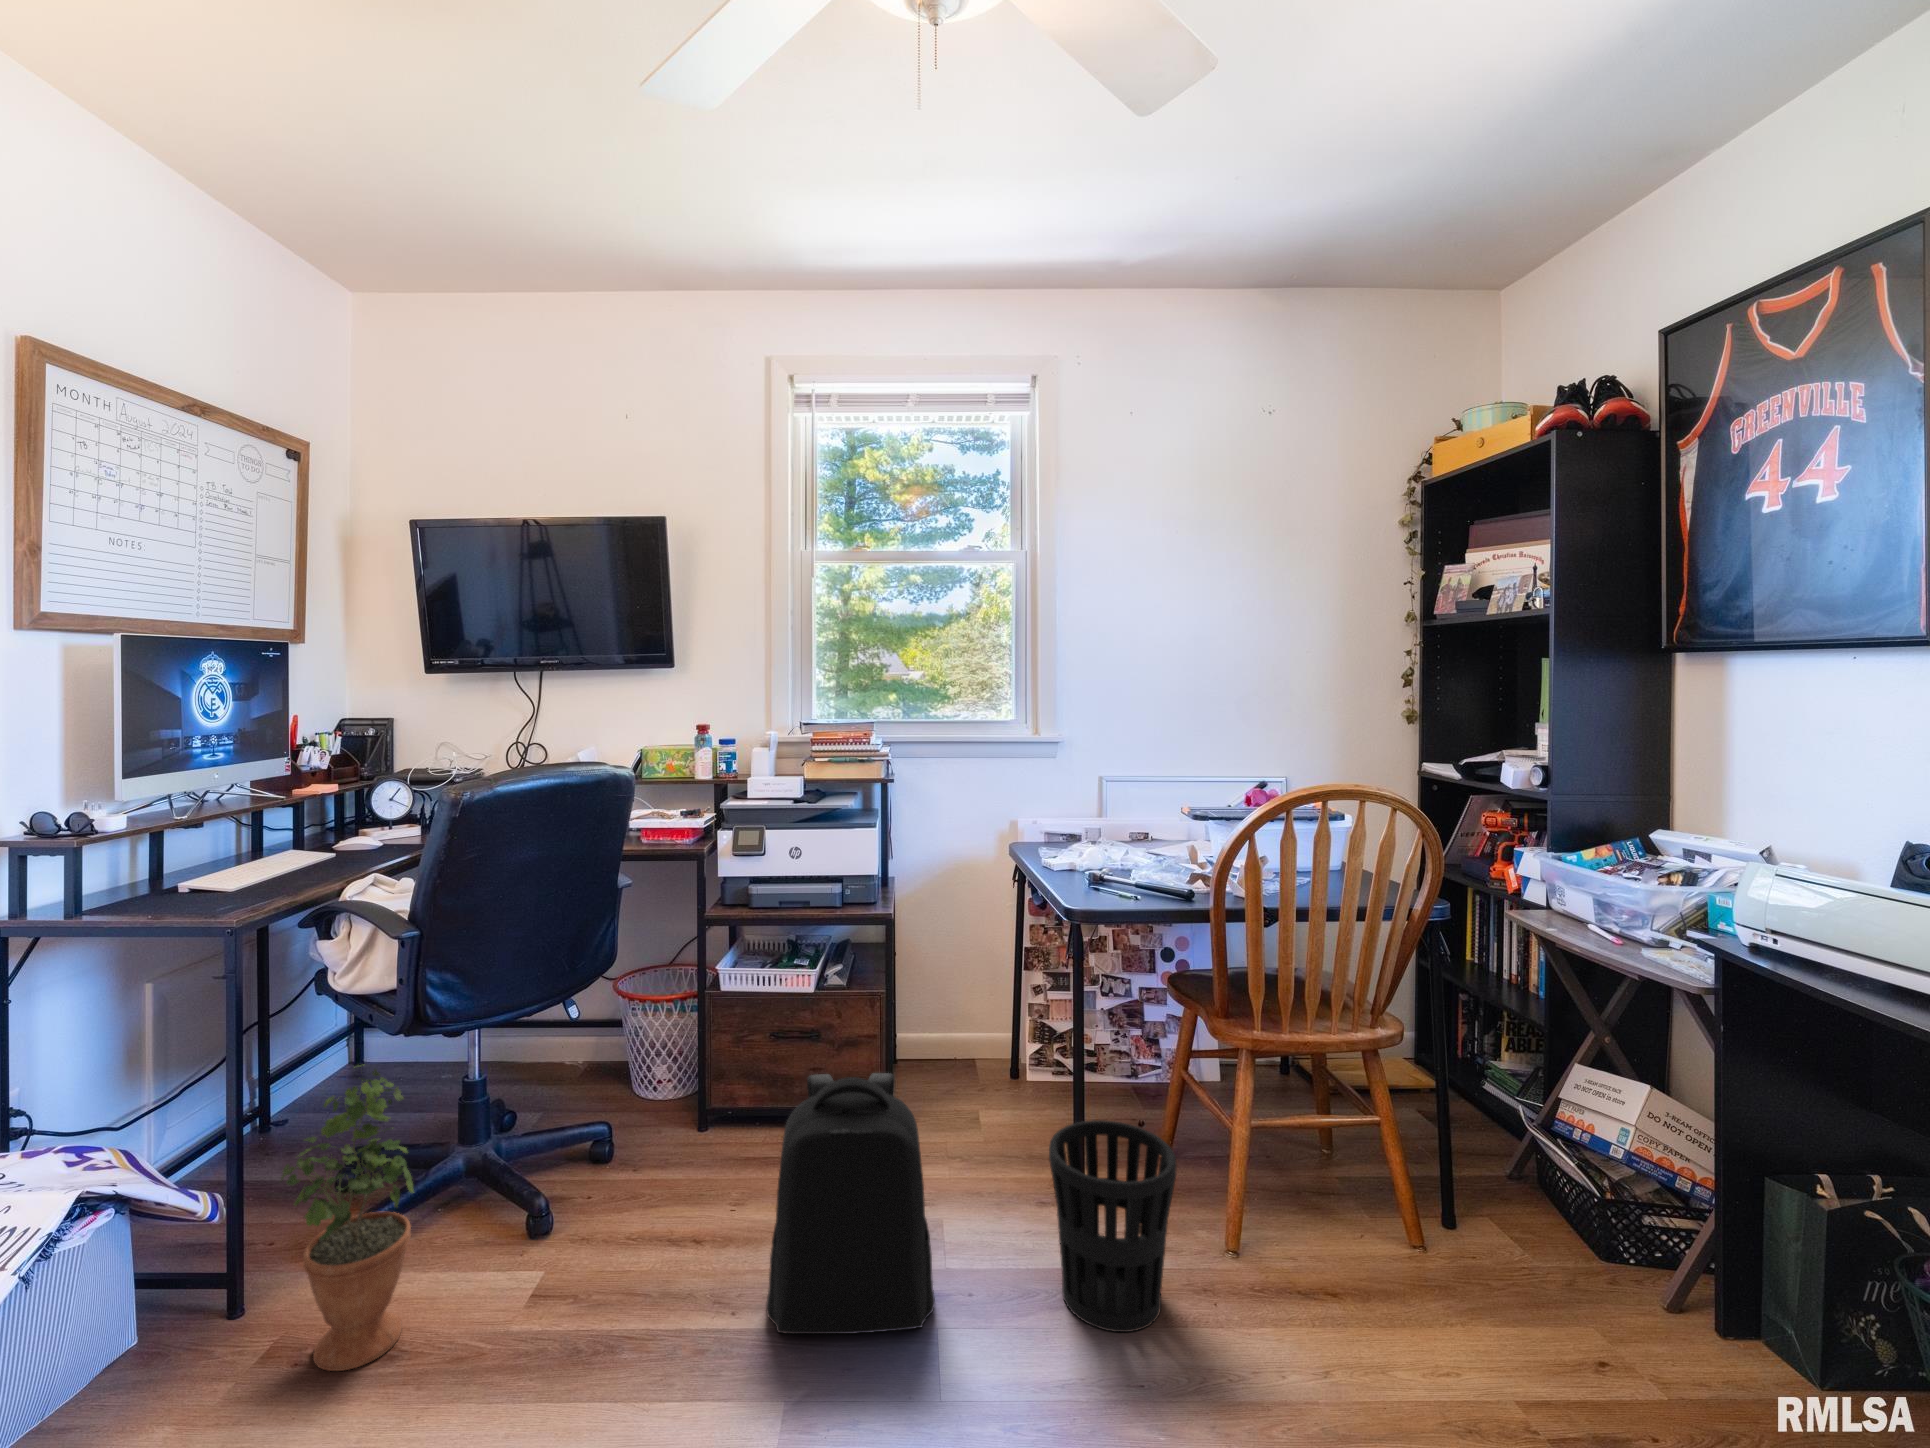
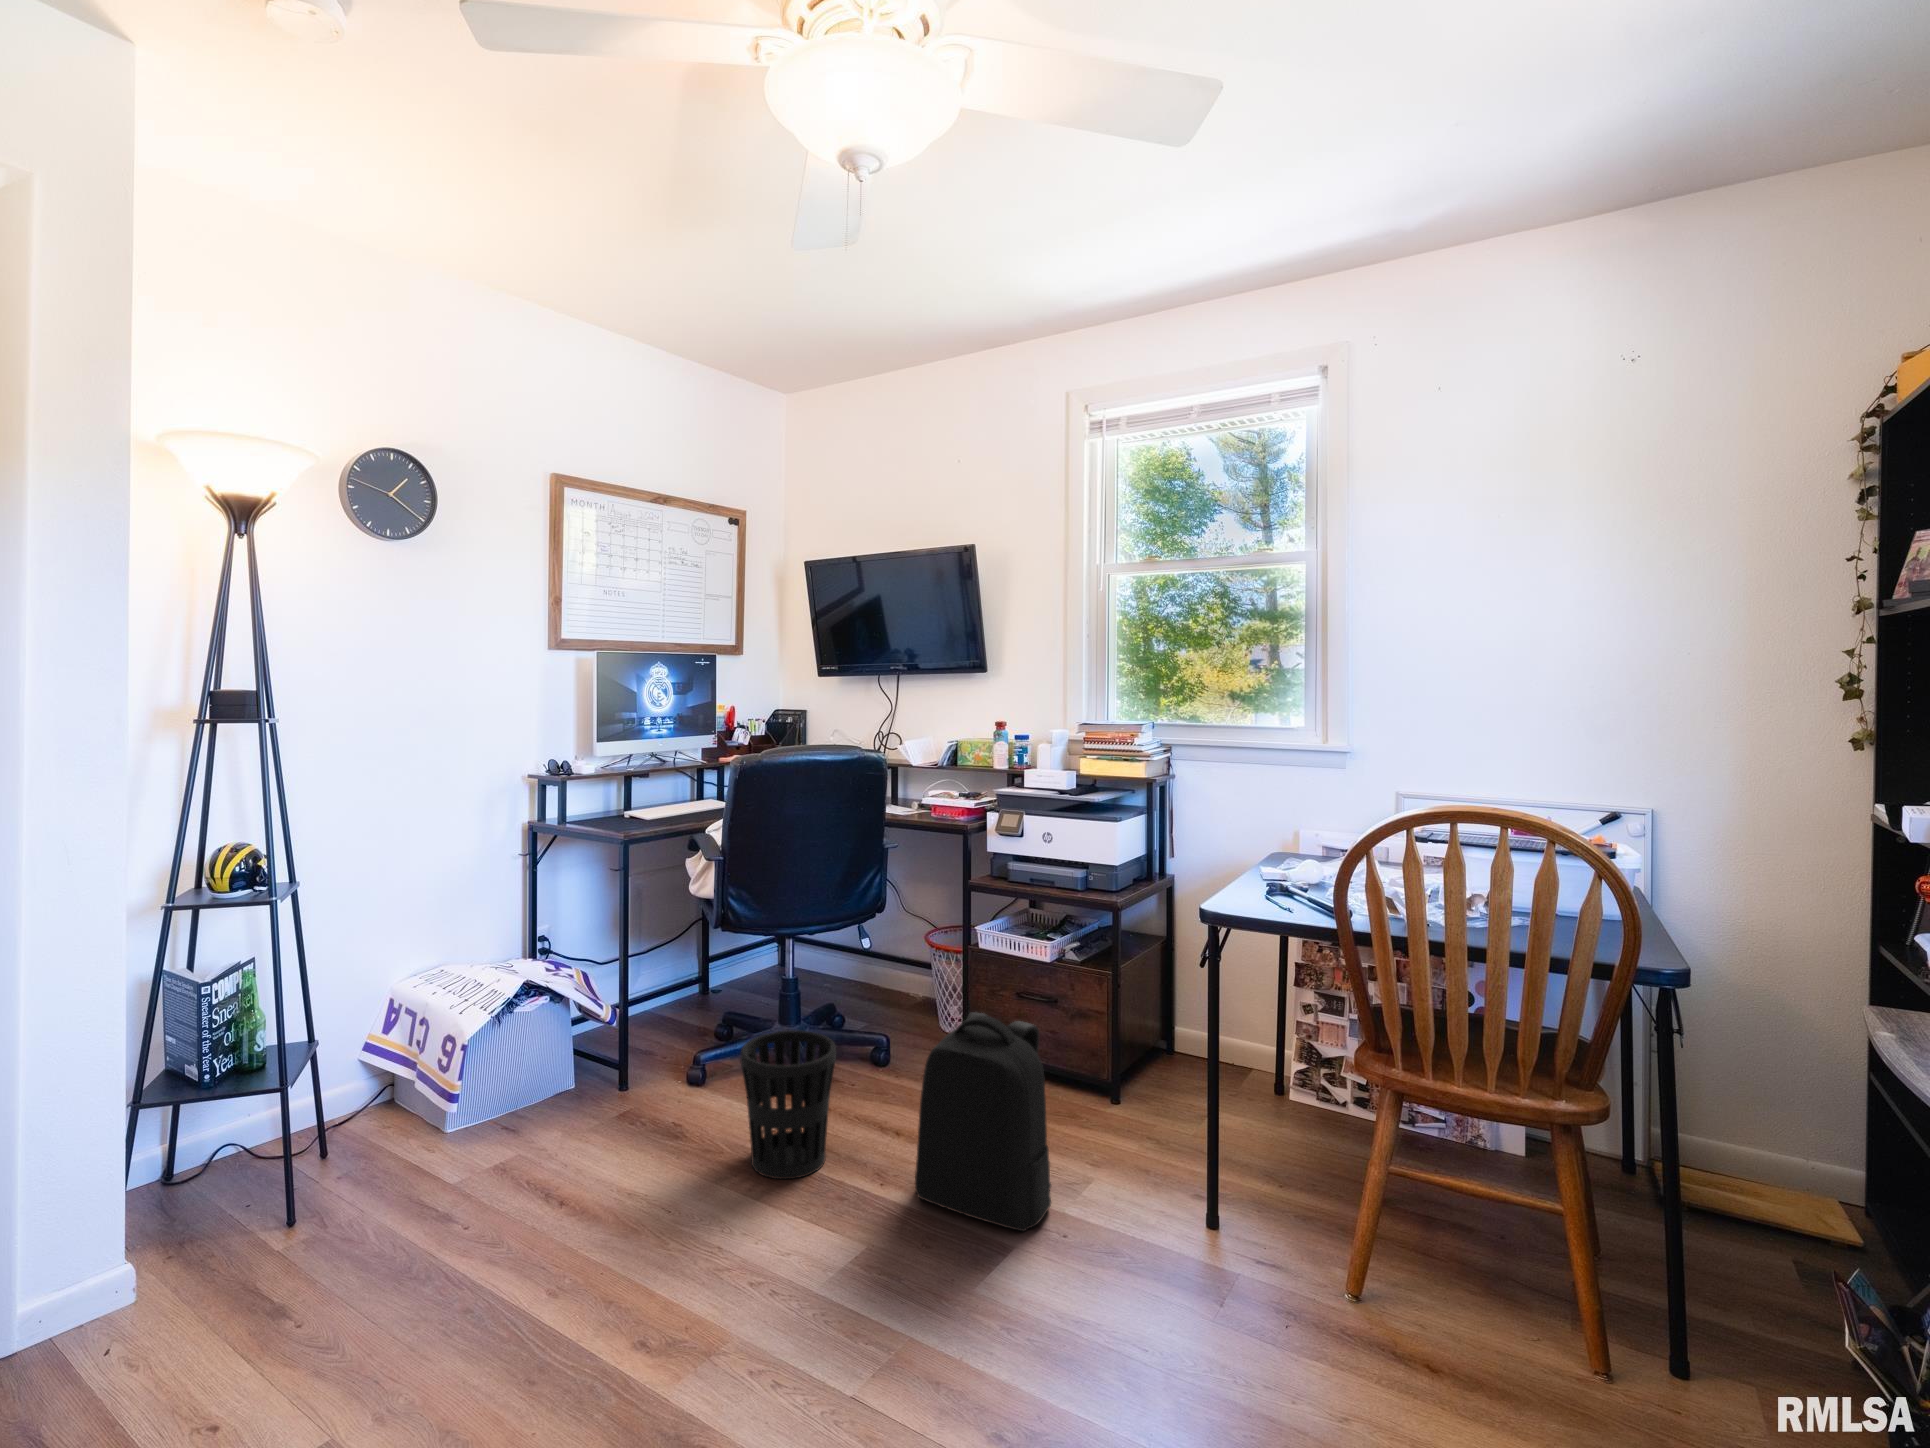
potted plant: present [281,1066,414,1371] -> none [641,940,720,1131]
wastebasket: present [1049,1120,1177,1332] -> present [741,1030,836,1179]

